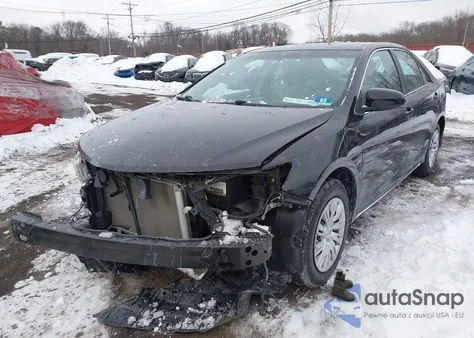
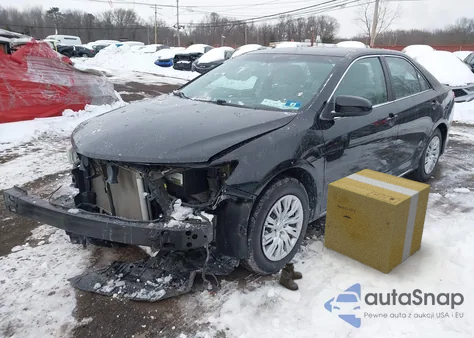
cardboard box: none [360,165,466,274] -> present [324,169,430,274]

